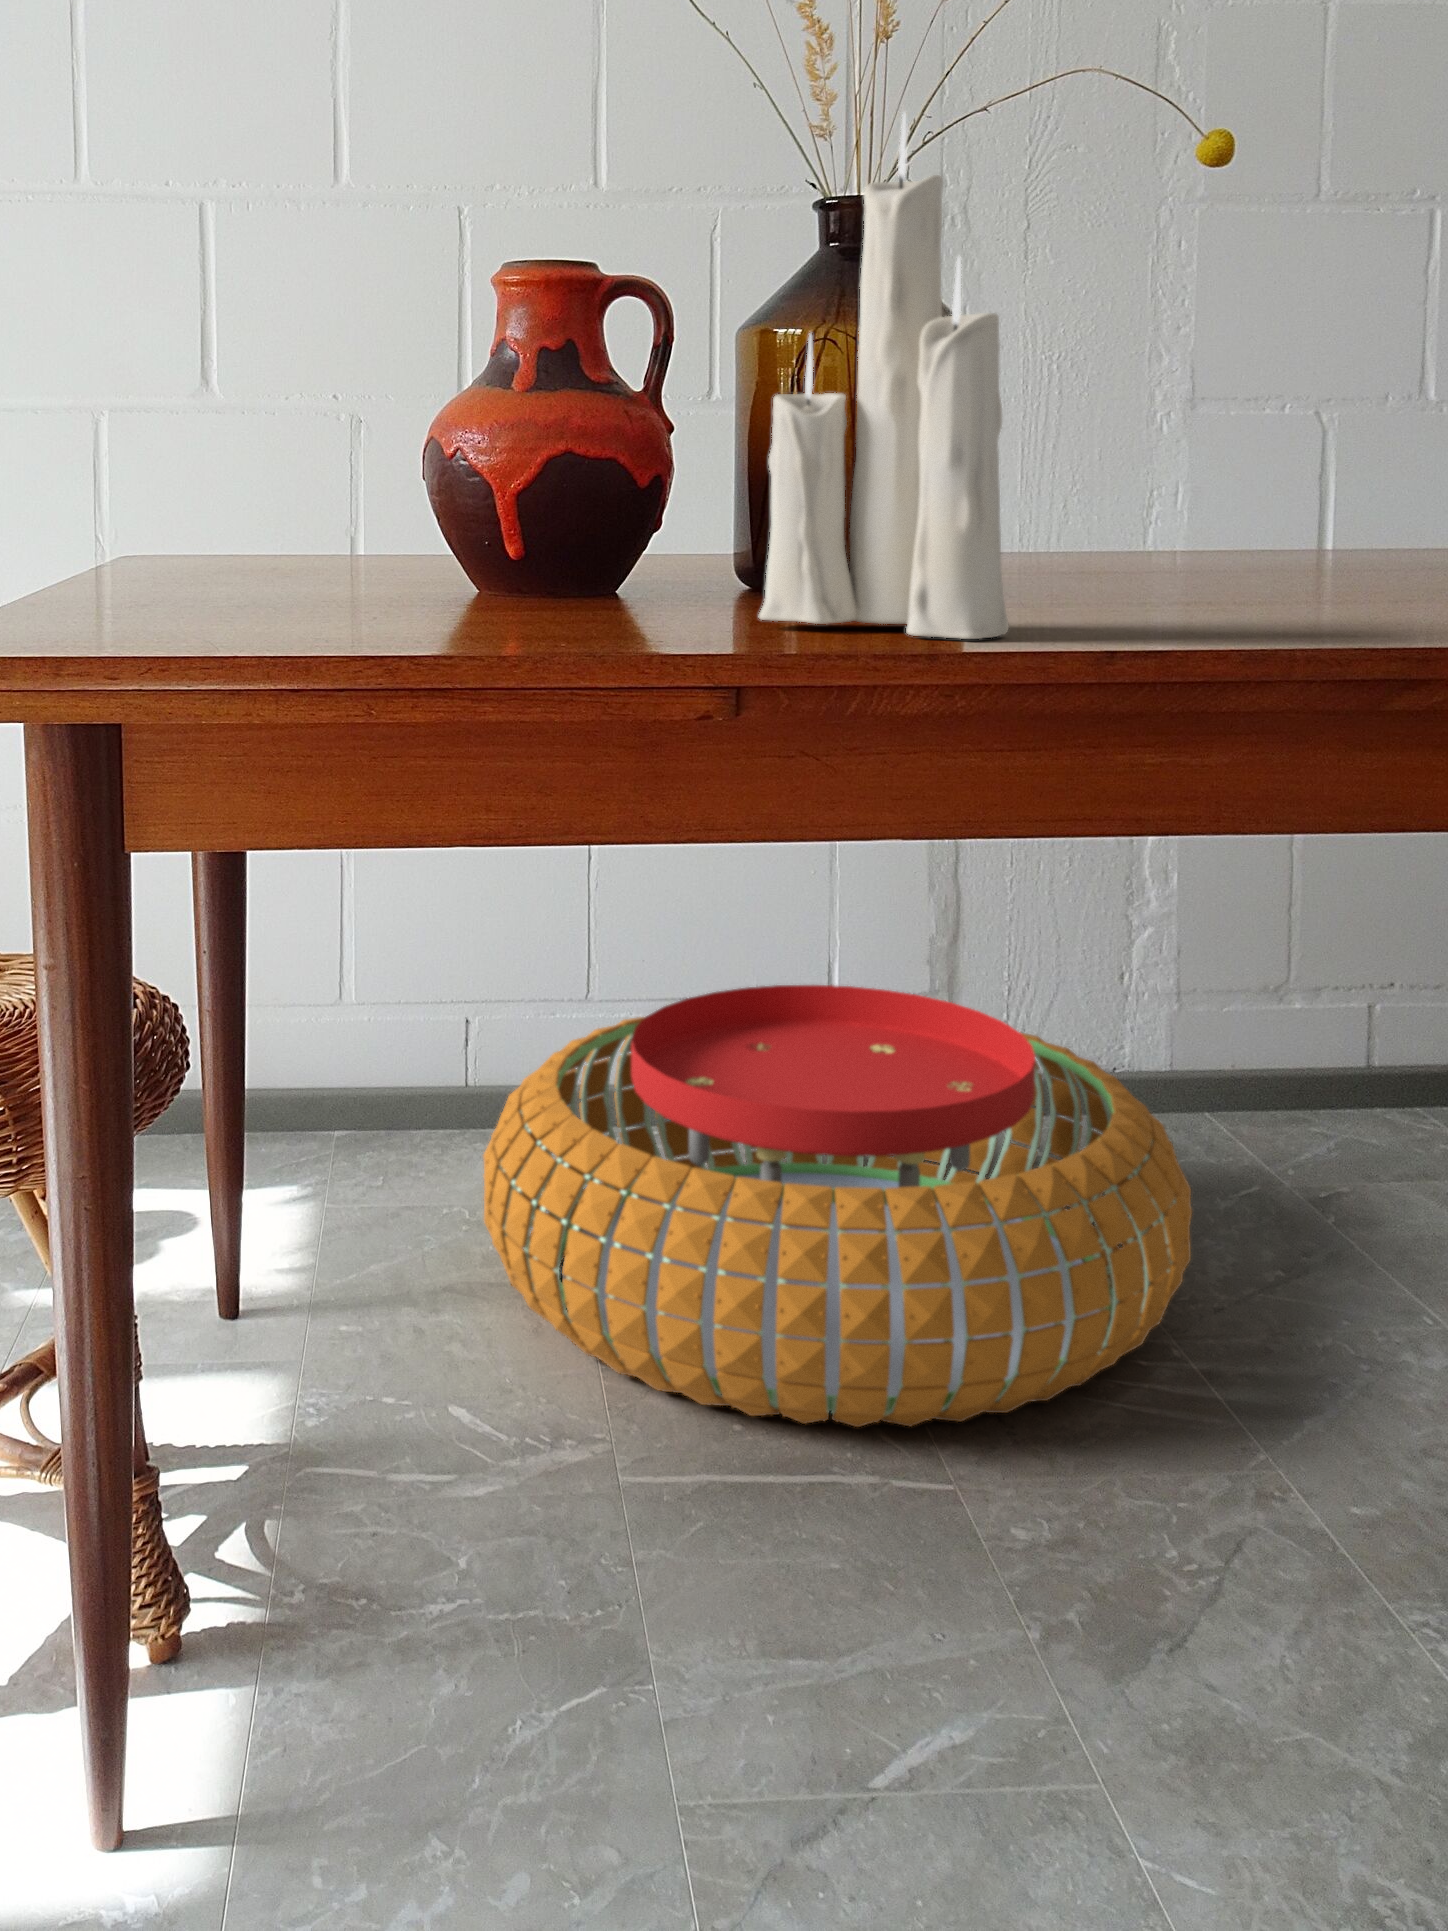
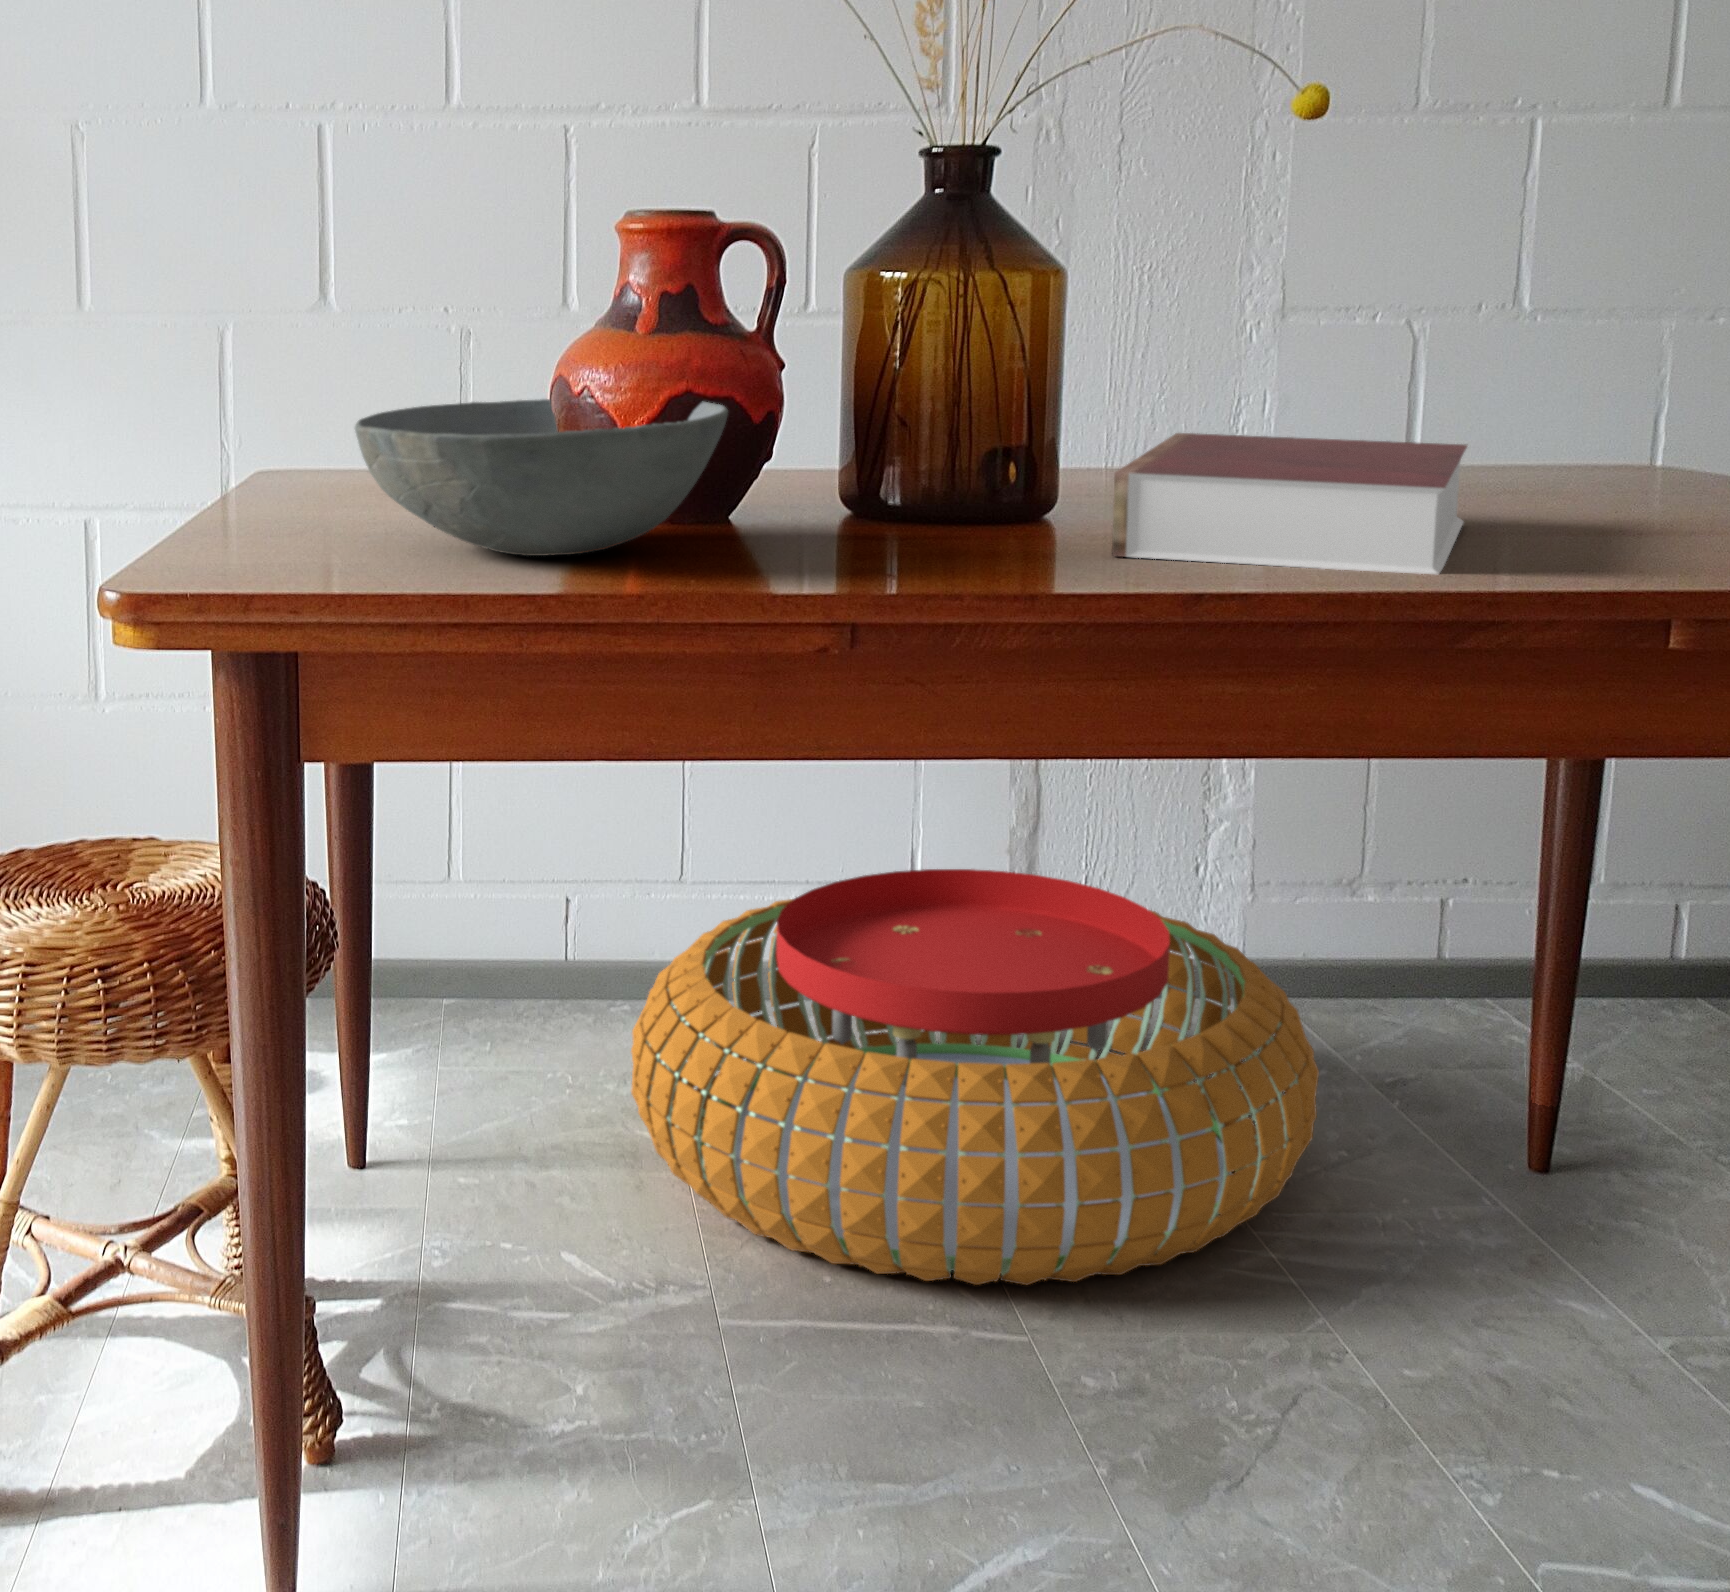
candle: present [759,113,1009,639] -> none [848,82,1063,584]
bowl: none [201,459,617,621] -> present [355,399,728,556]
book: none [1045,505,1428,632] -> present [1112,433,1467,574]

